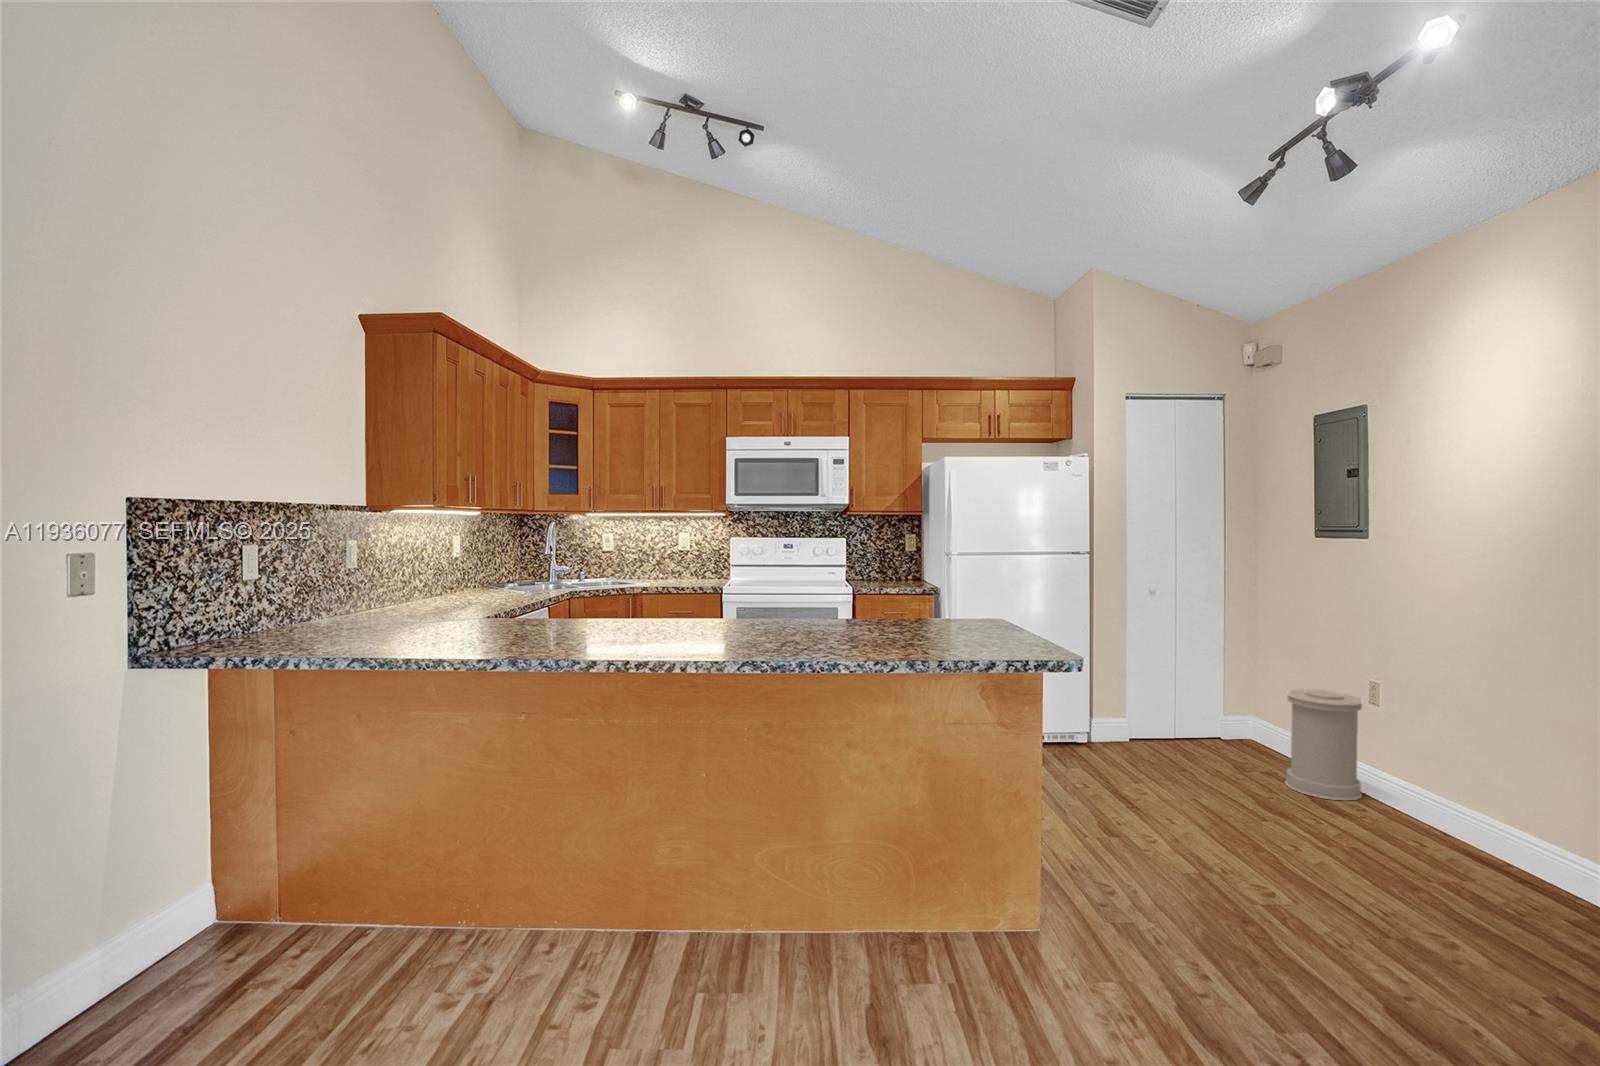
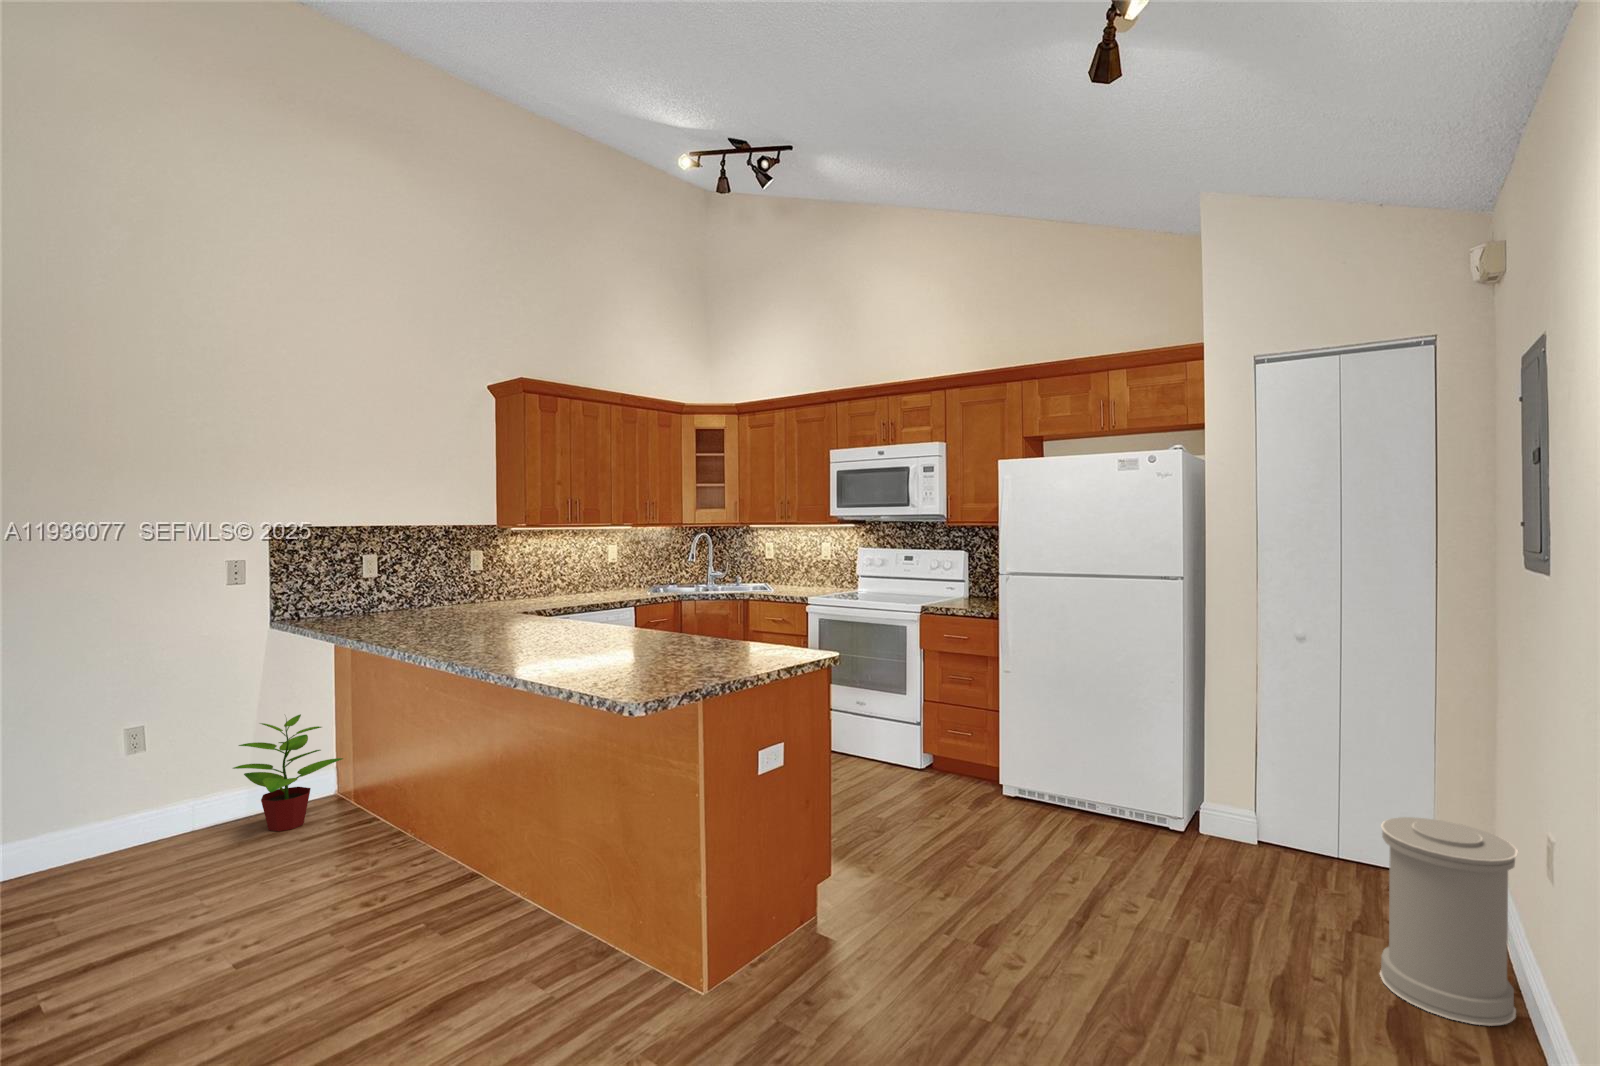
potted plant: none [110,799,287,996] -> present [233,714,343,831]

